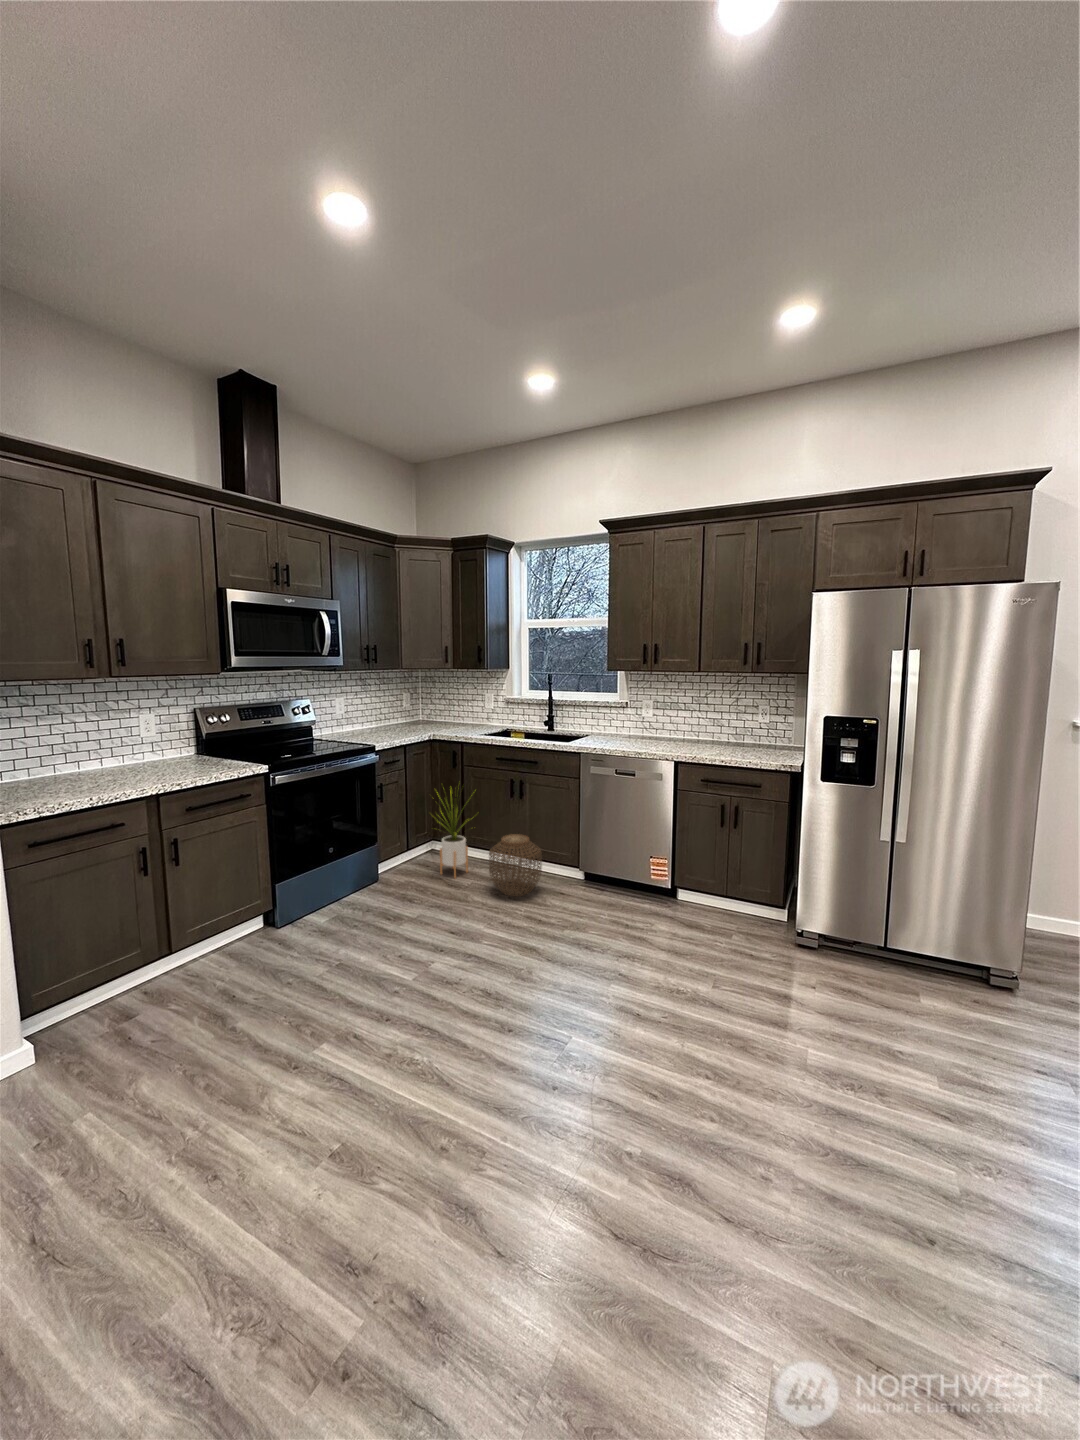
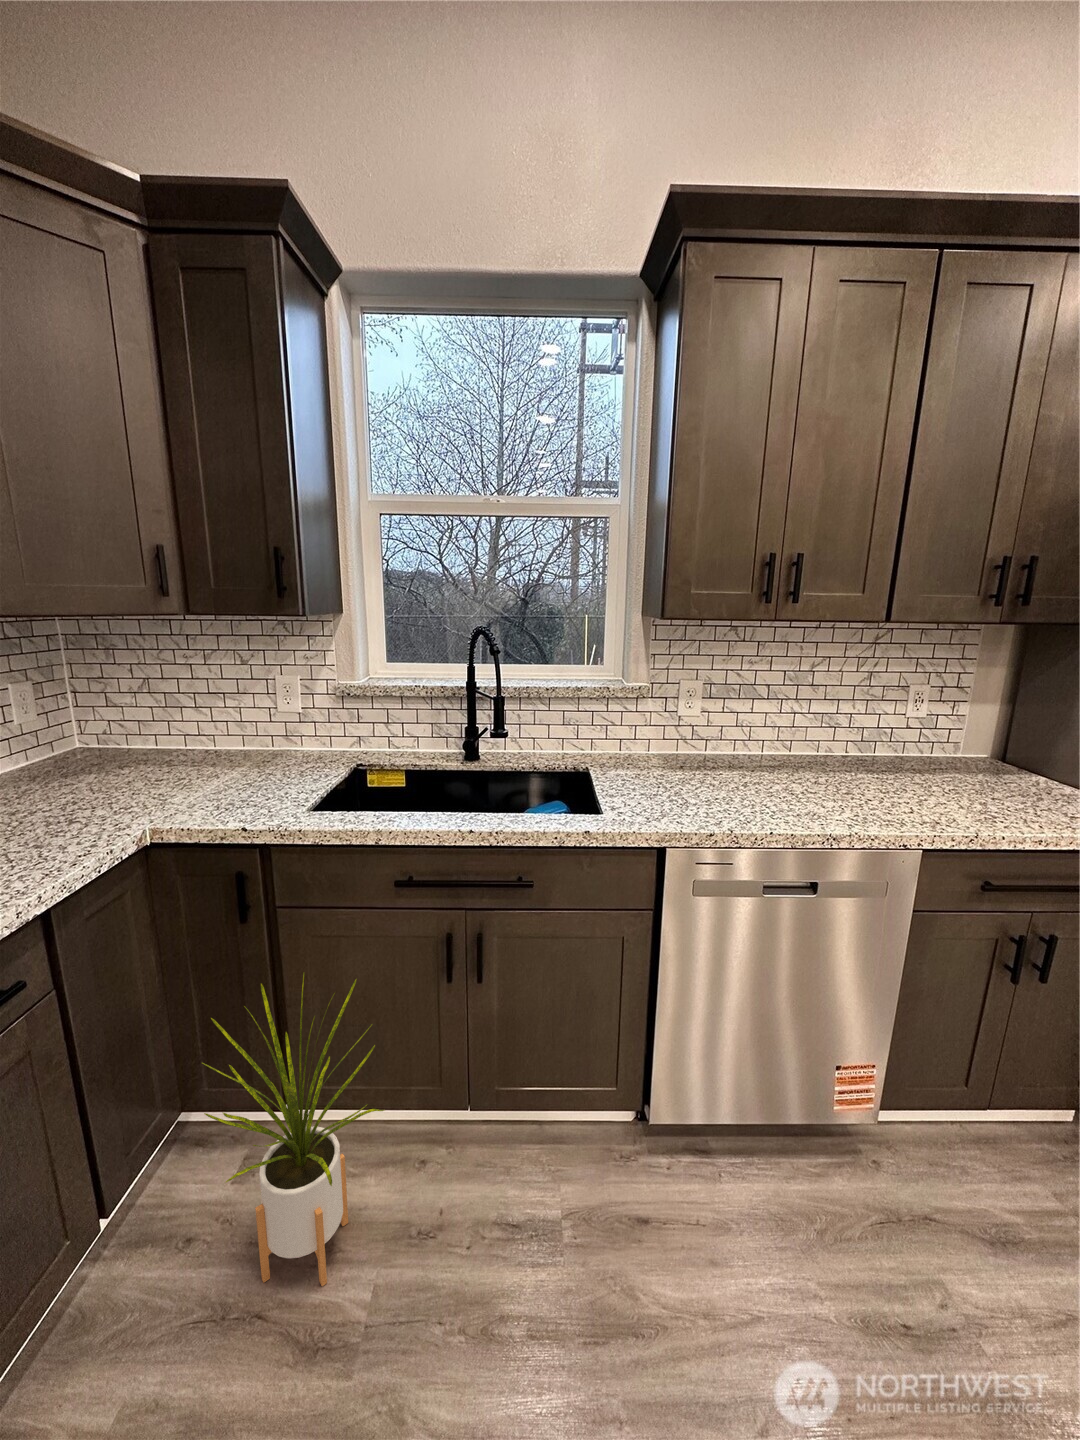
woven basket: present [489,834,542,896] -> none [462,1102,622,1321]

